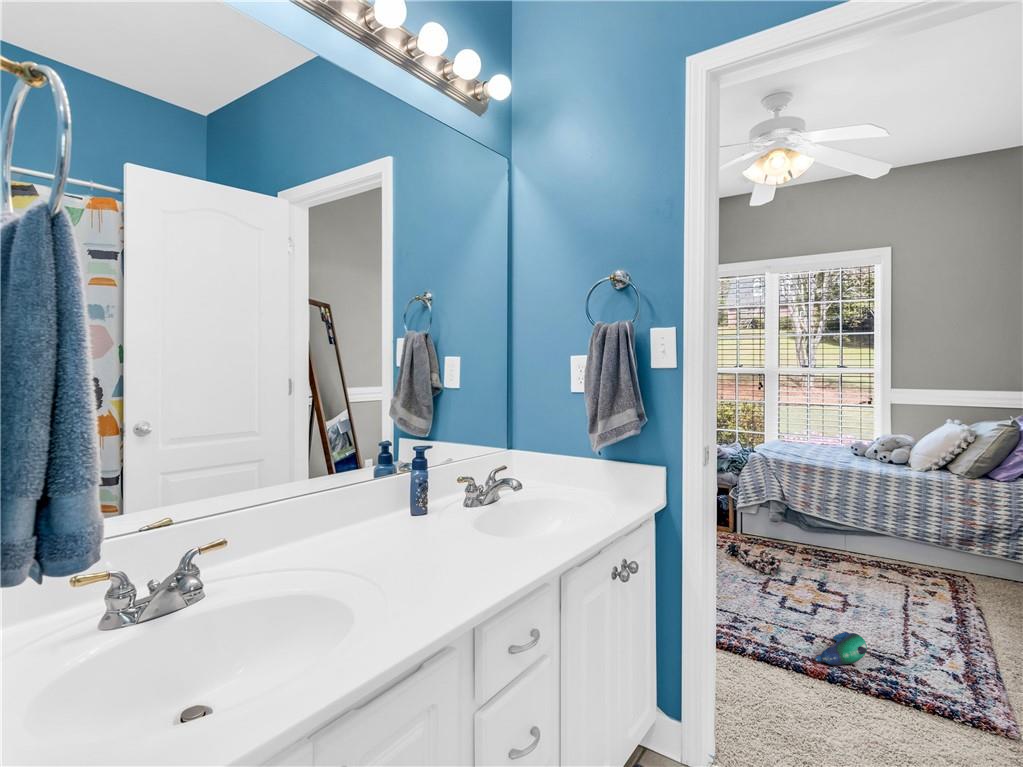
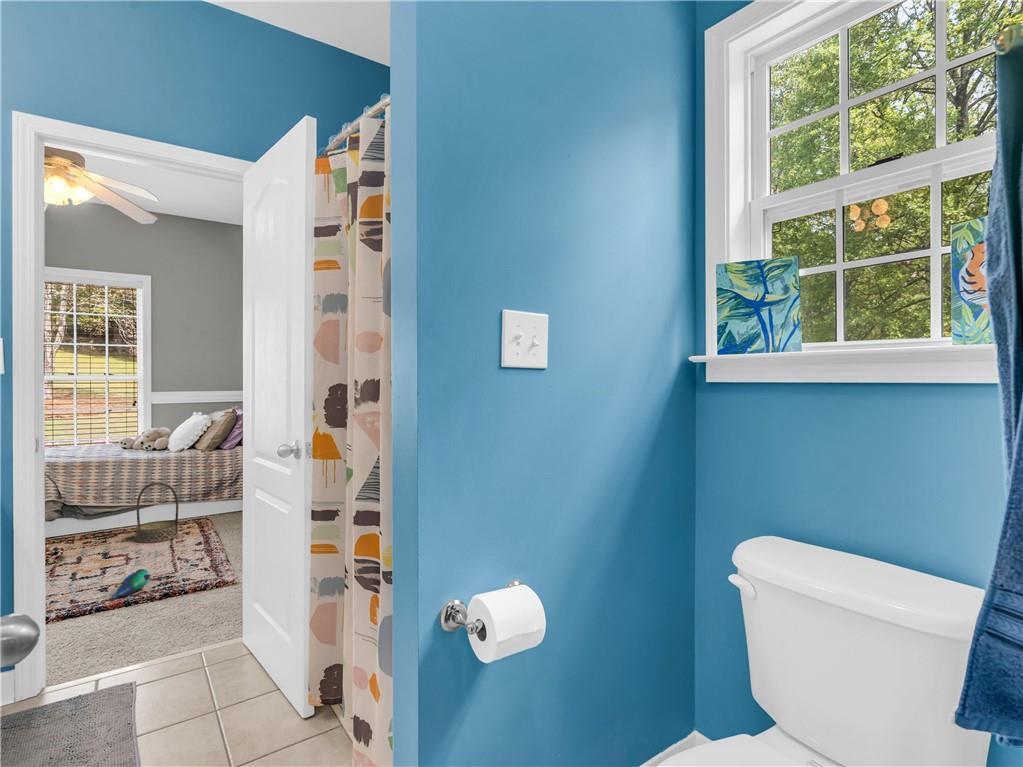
basket: none [860,510,918,593] -> present [136,483,178,543]

